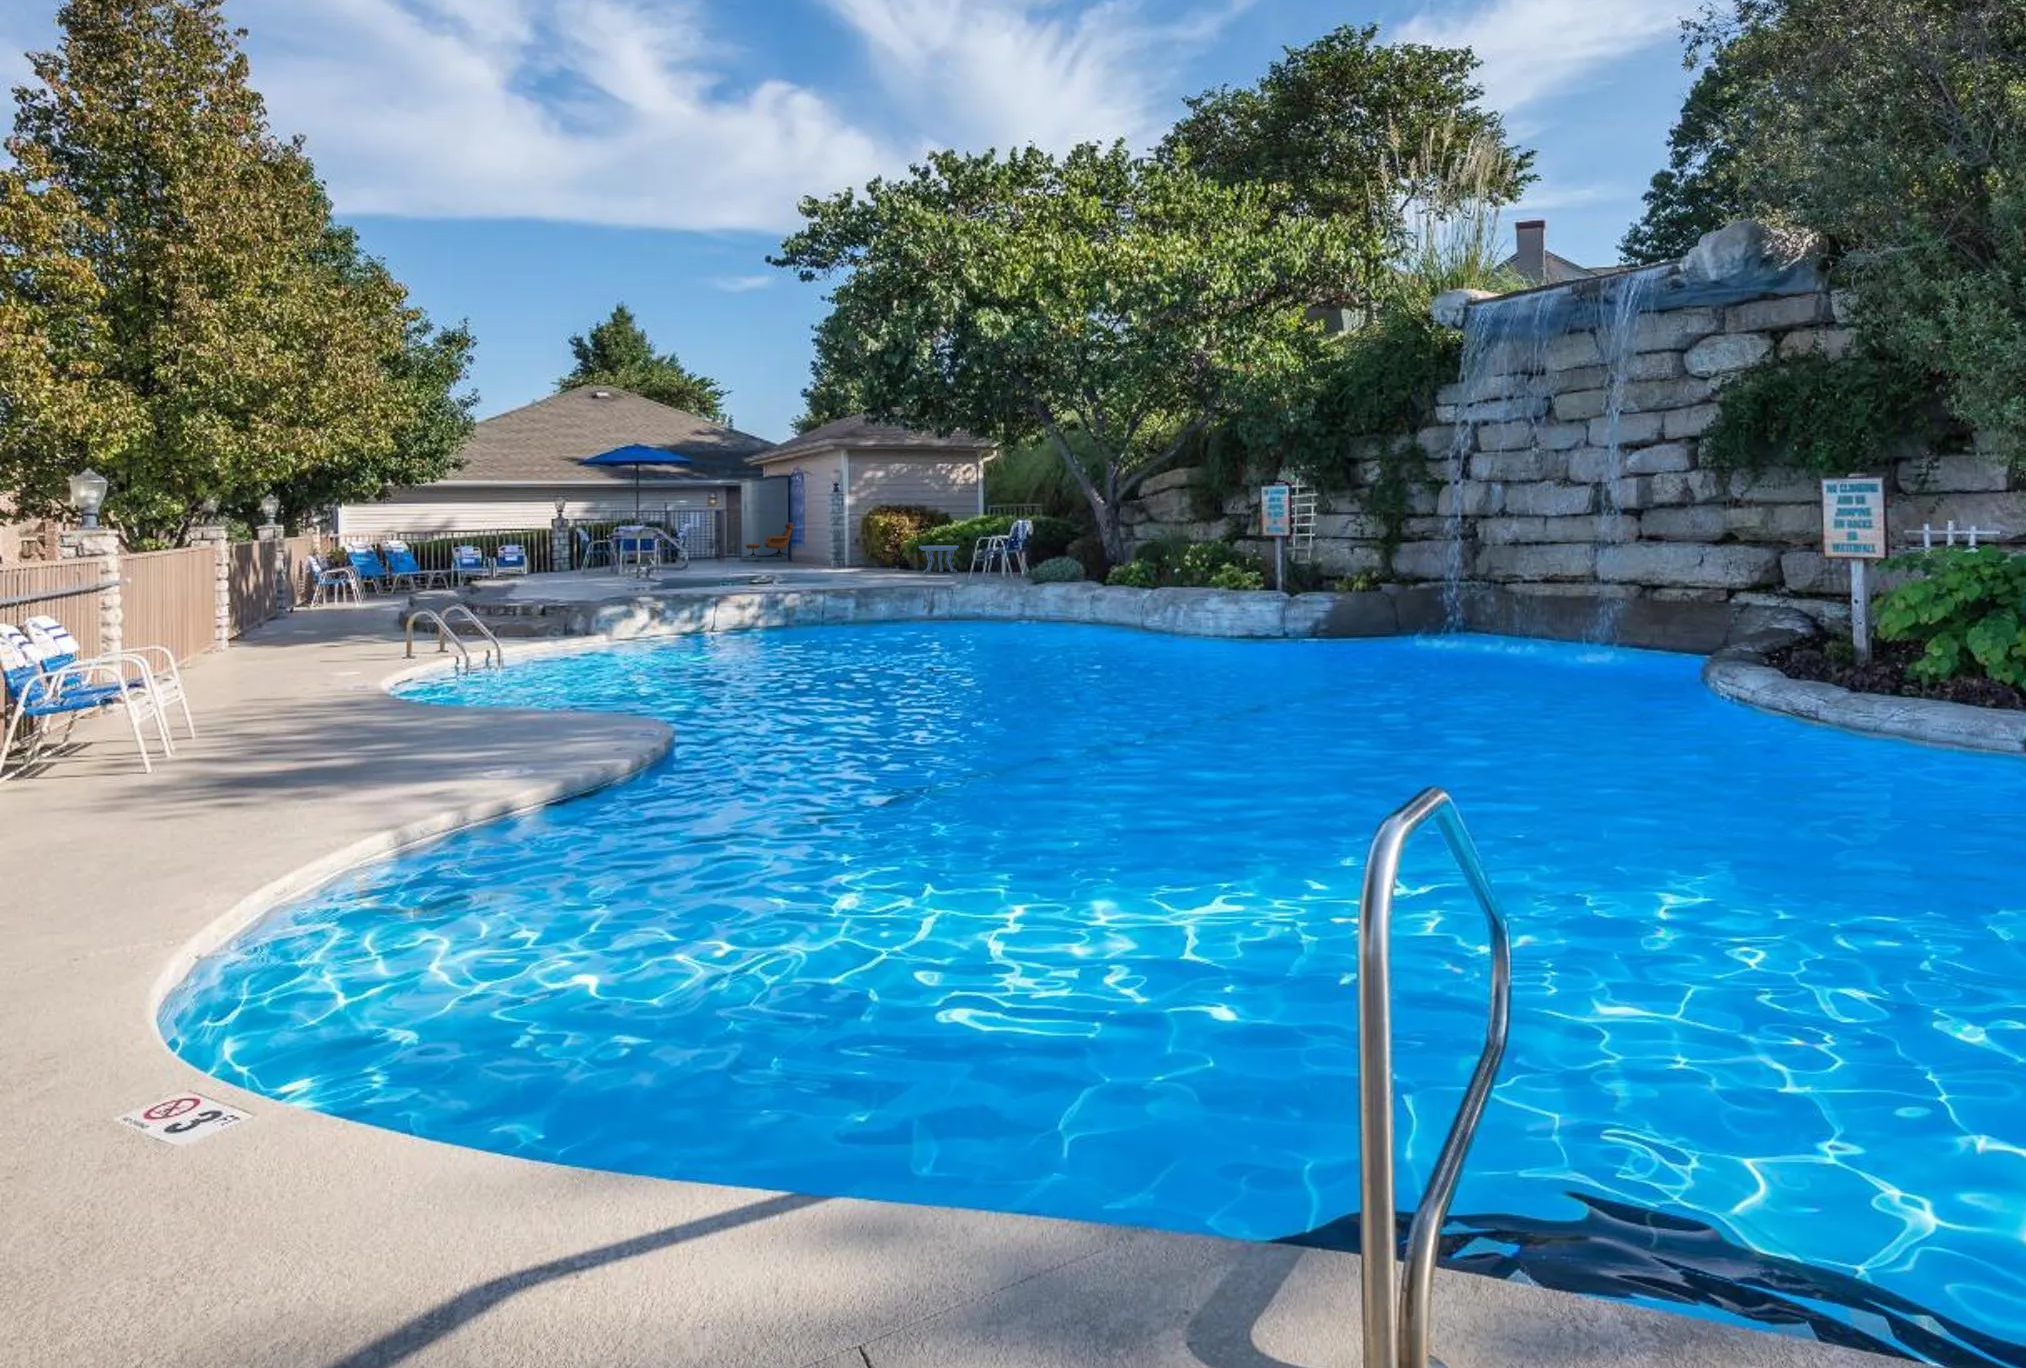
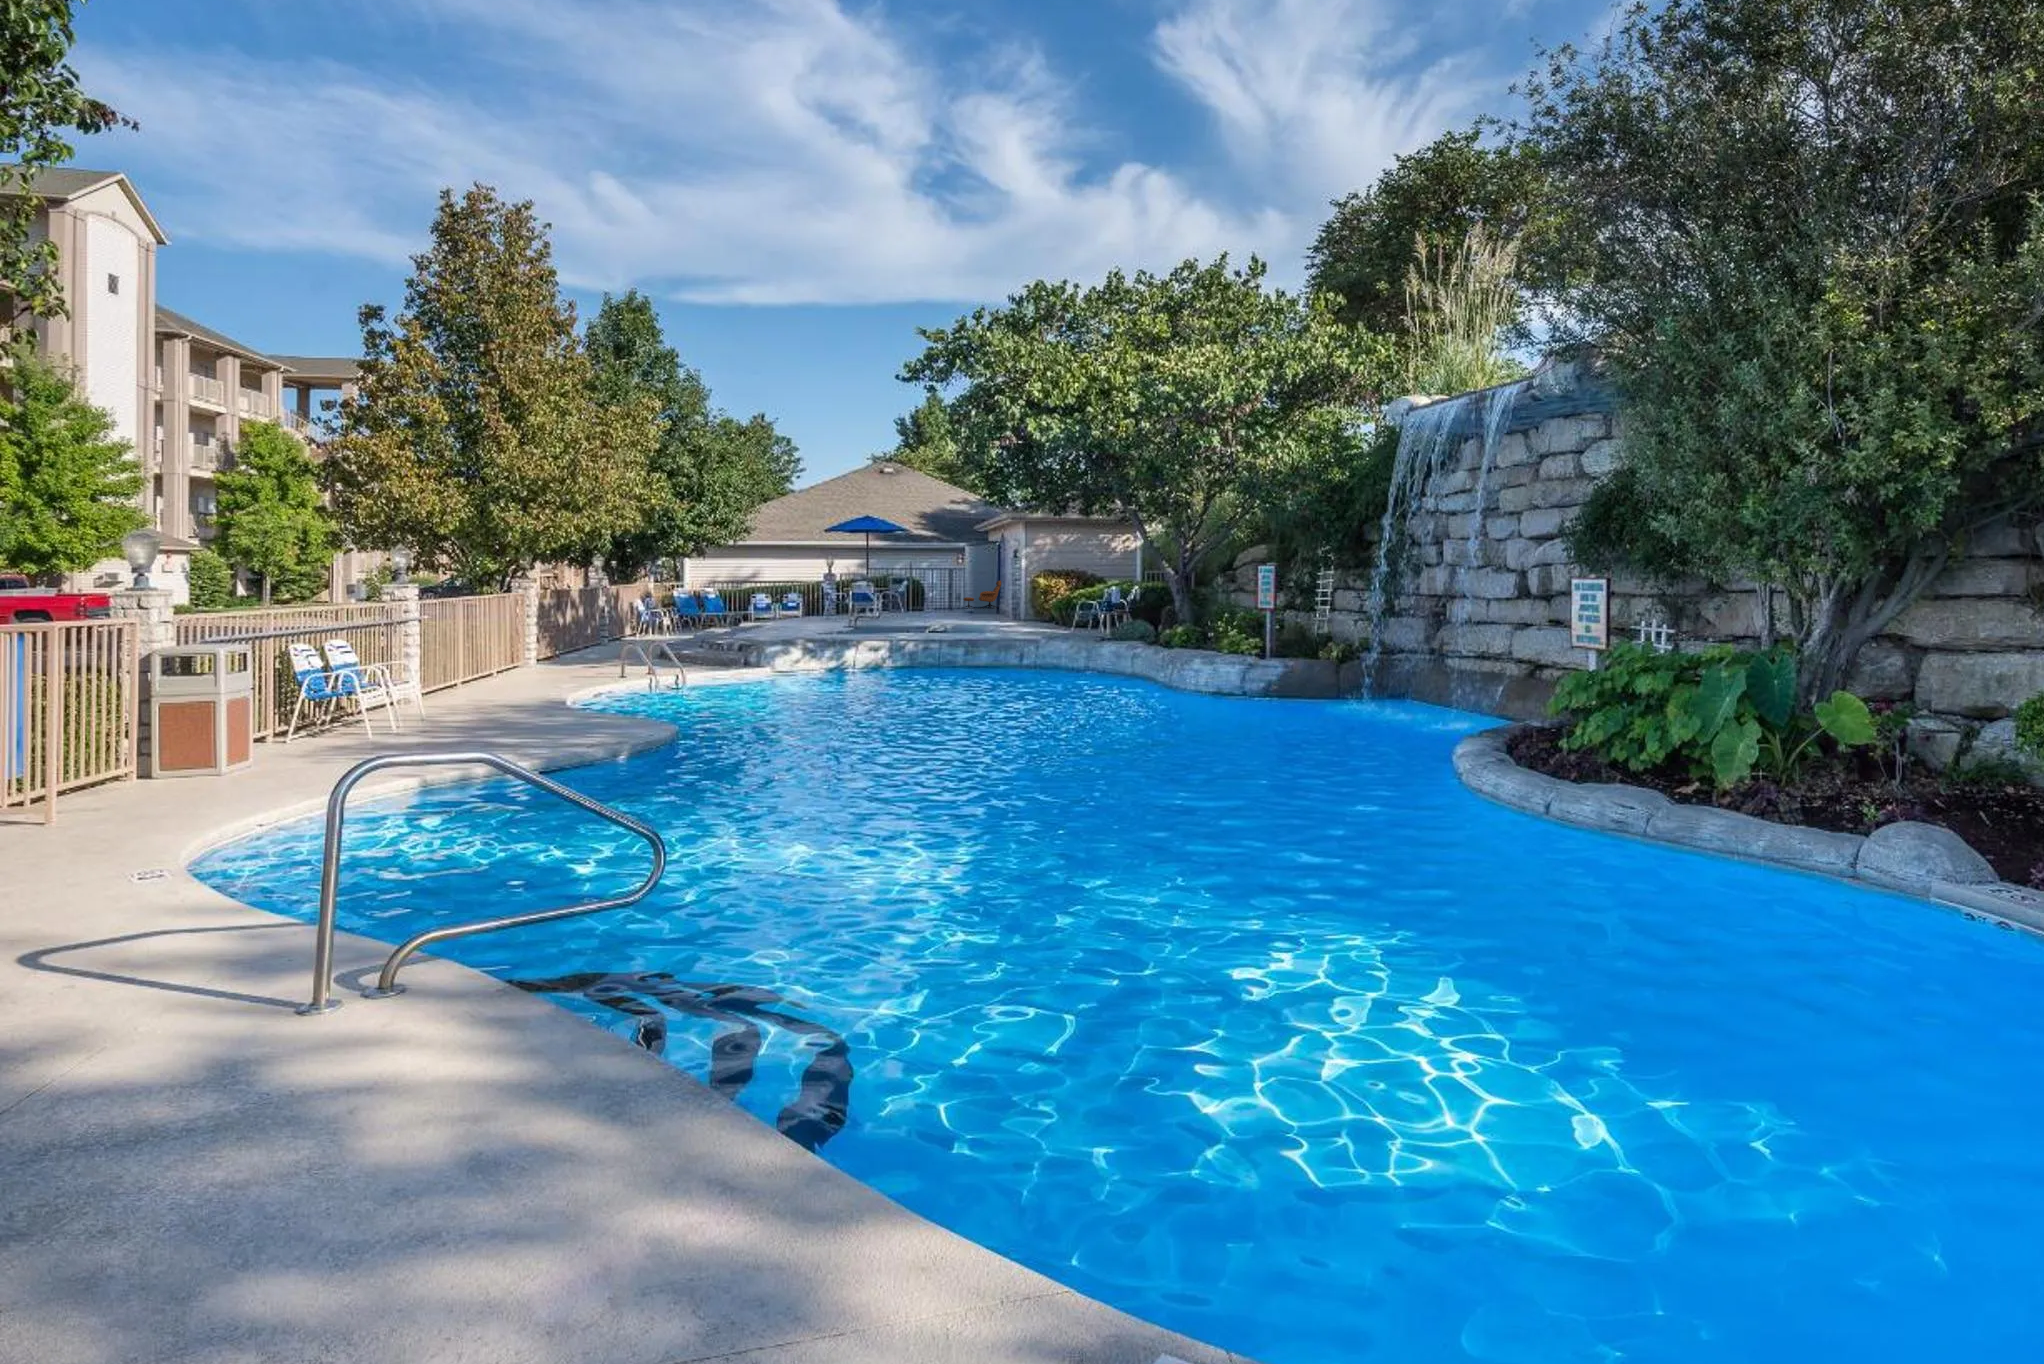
side table: present [919,545,959,574] -> none [1051,605,1084,628]

